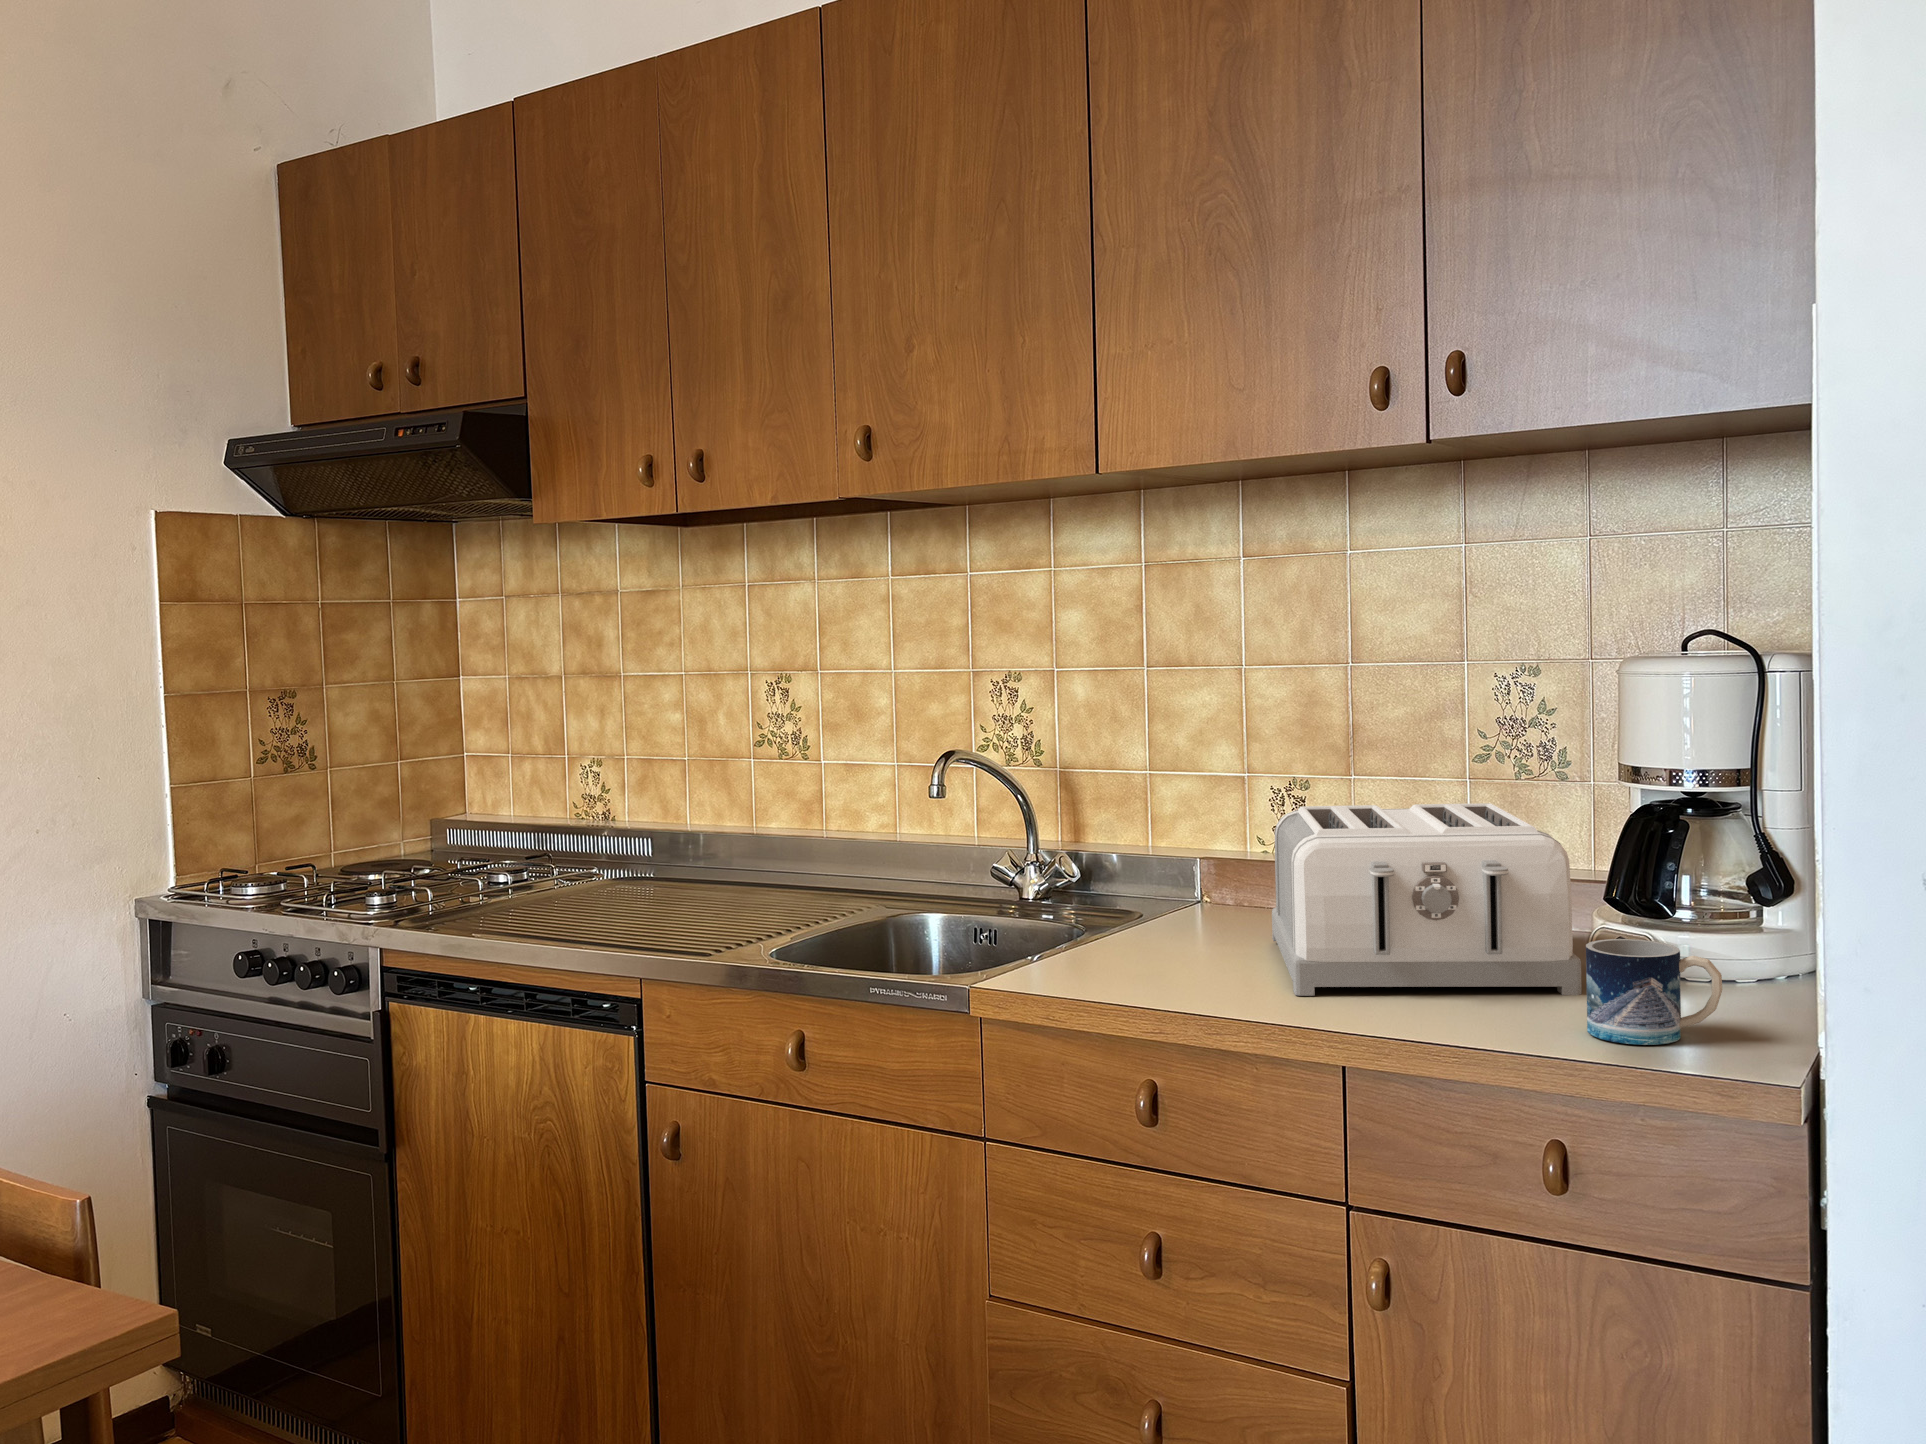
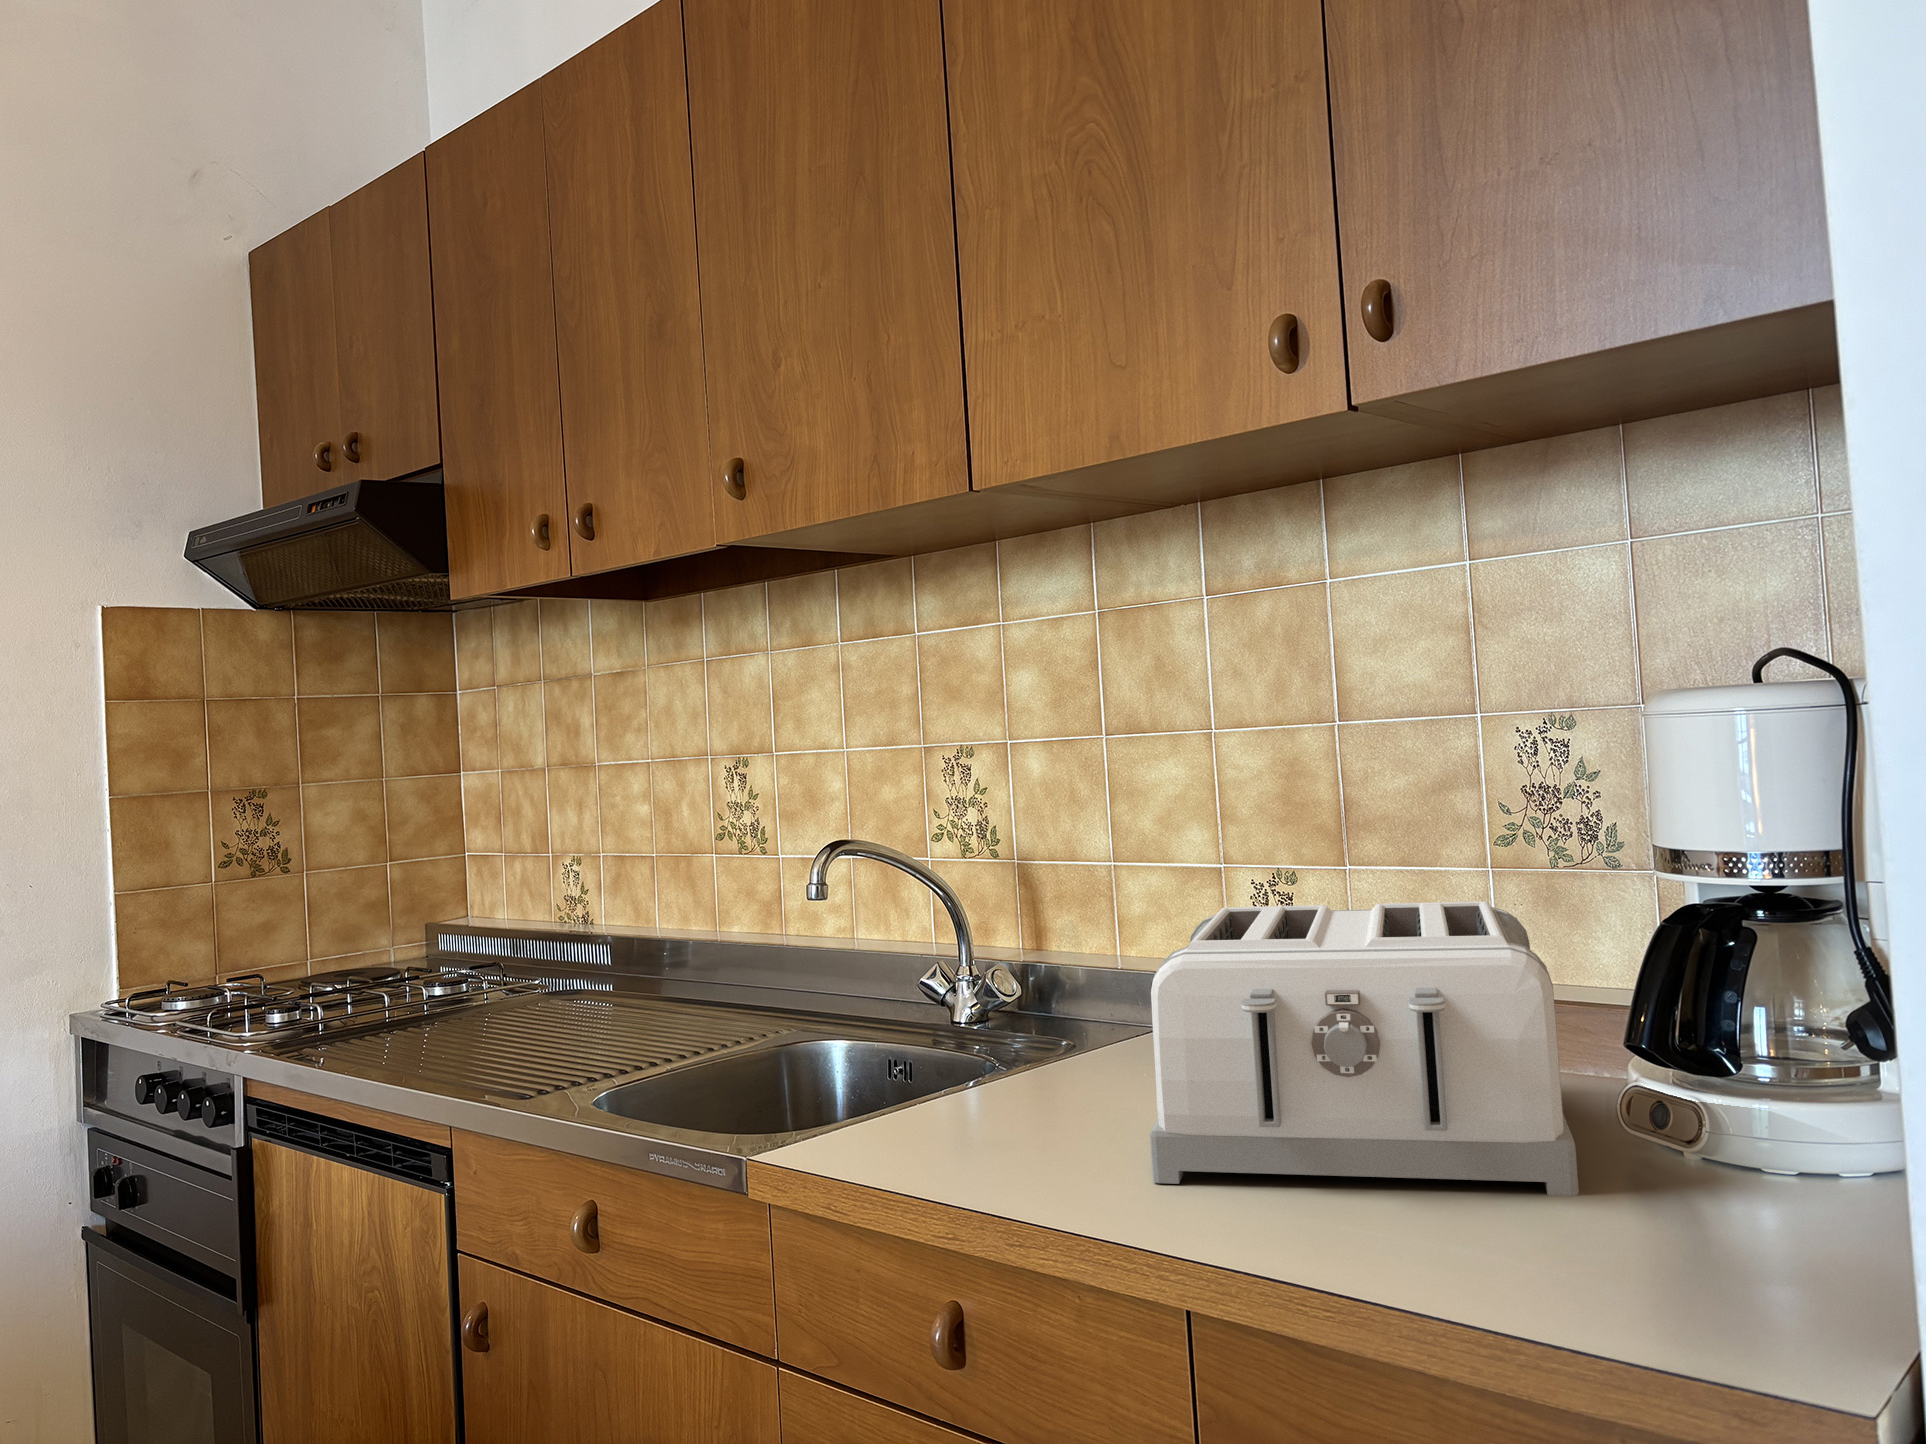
mug: present [1586,939,1722,1045] -> none [1528,1120,1755,1306]

